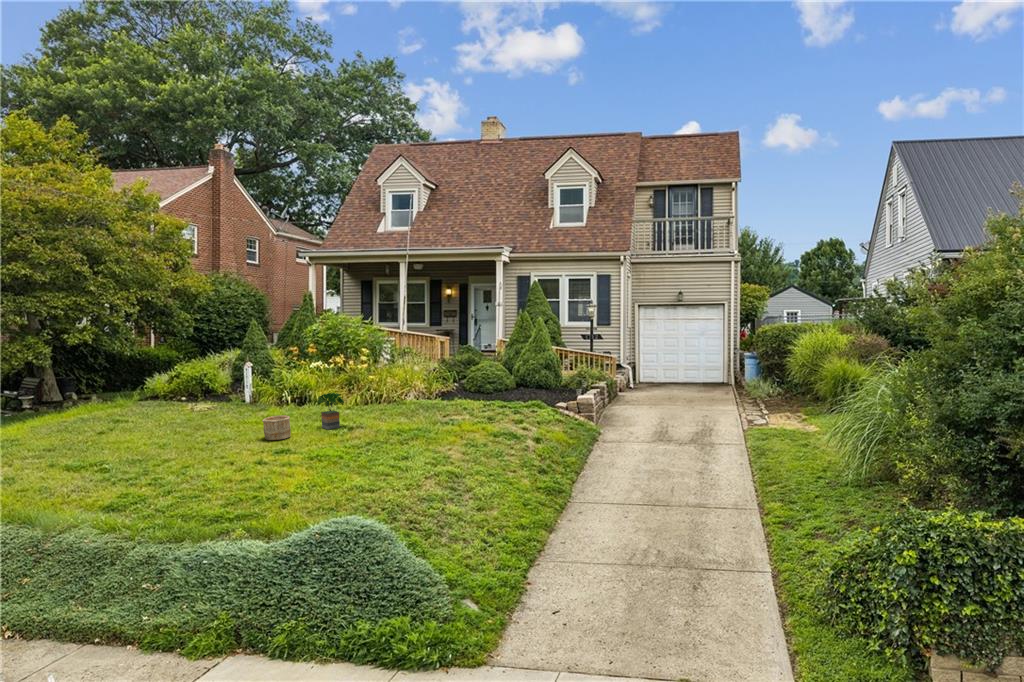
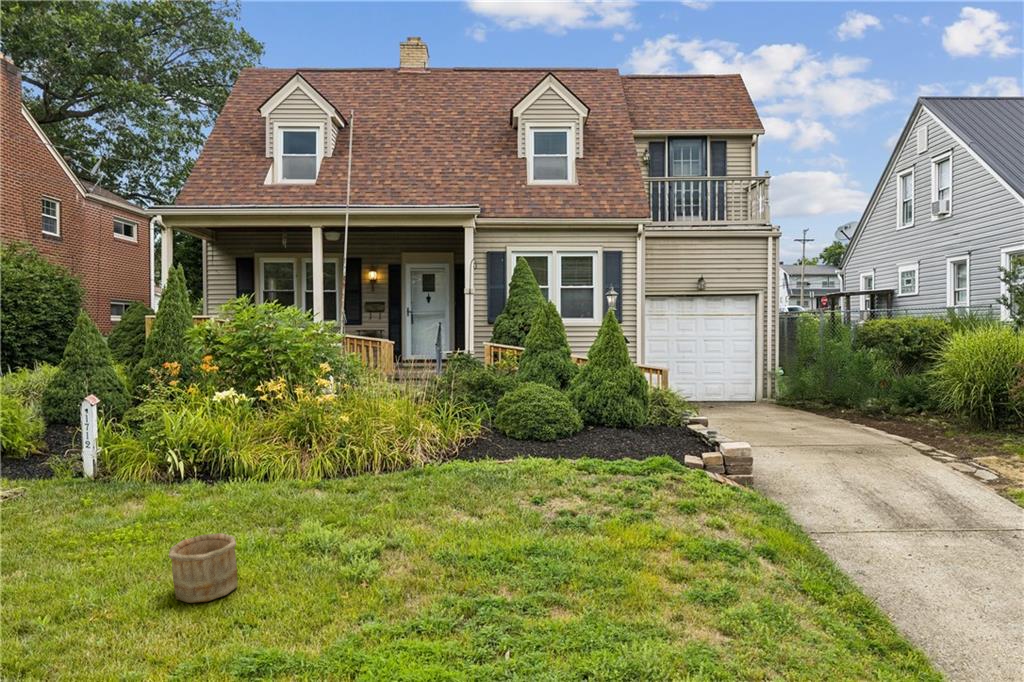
potted tree: present [318,393,344,429] -> none [284,467,346,552]

